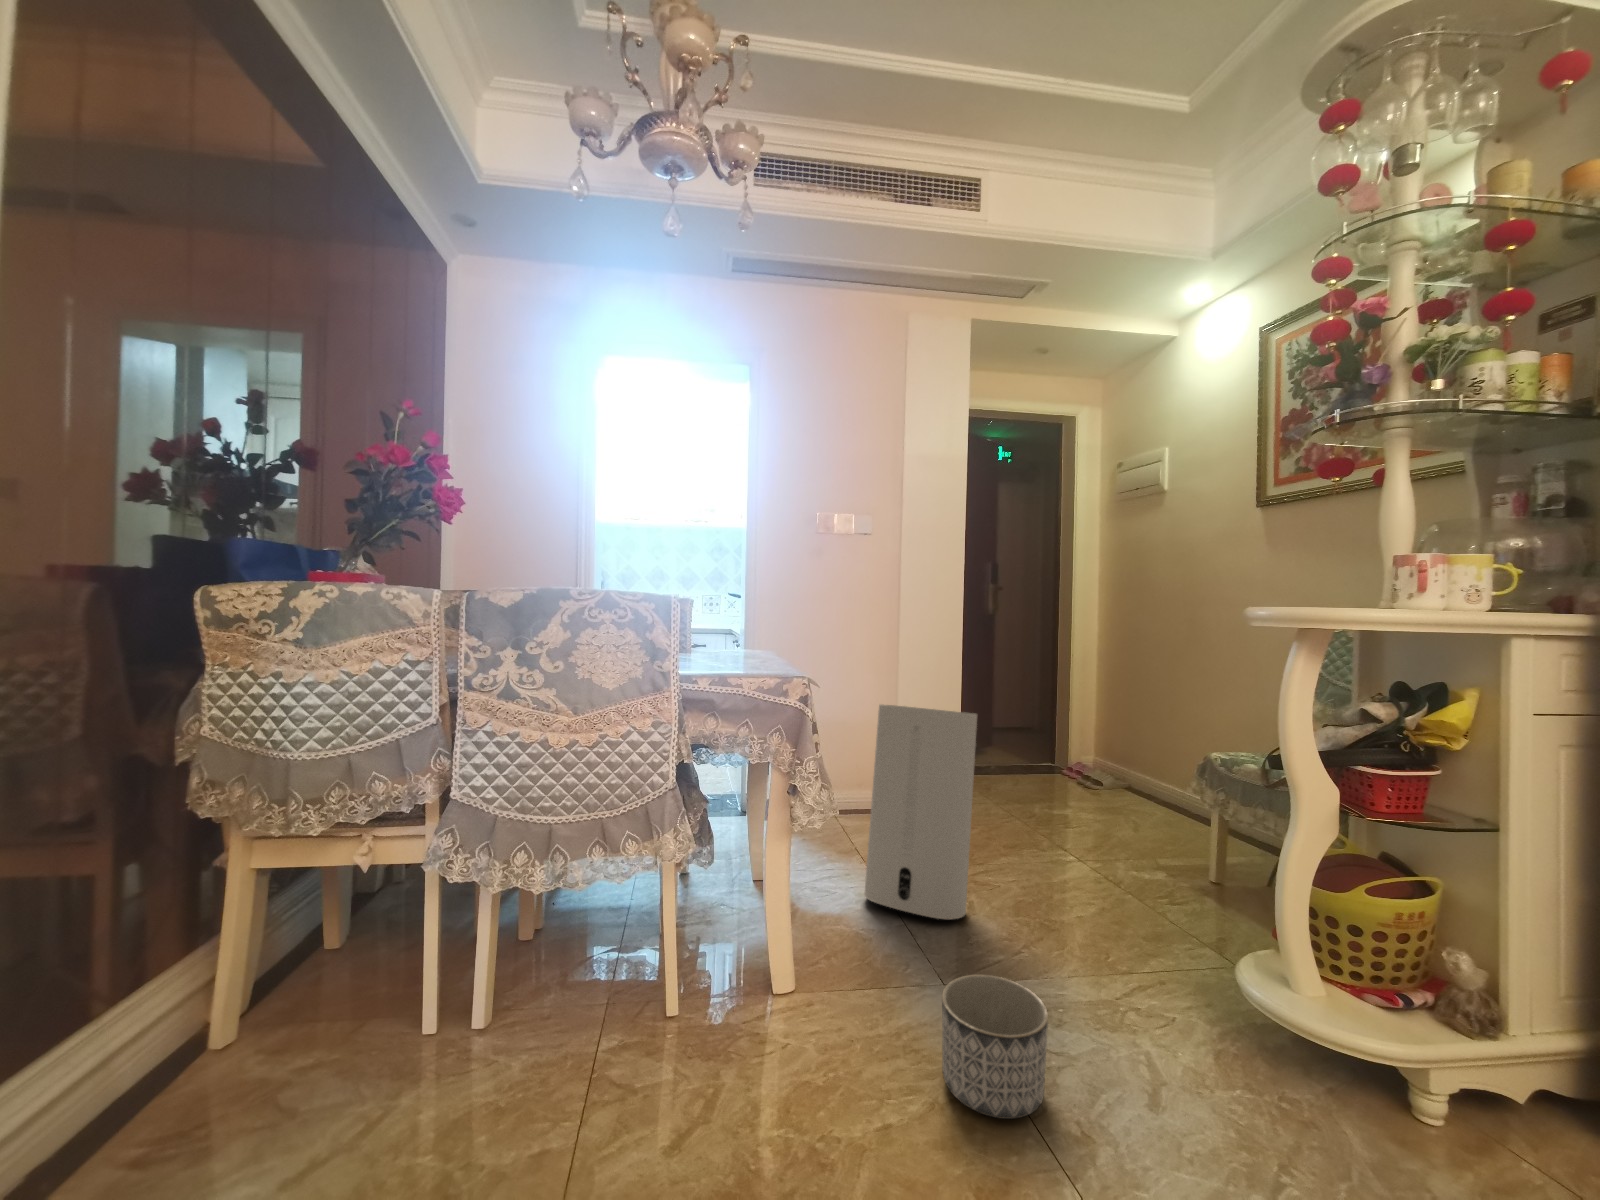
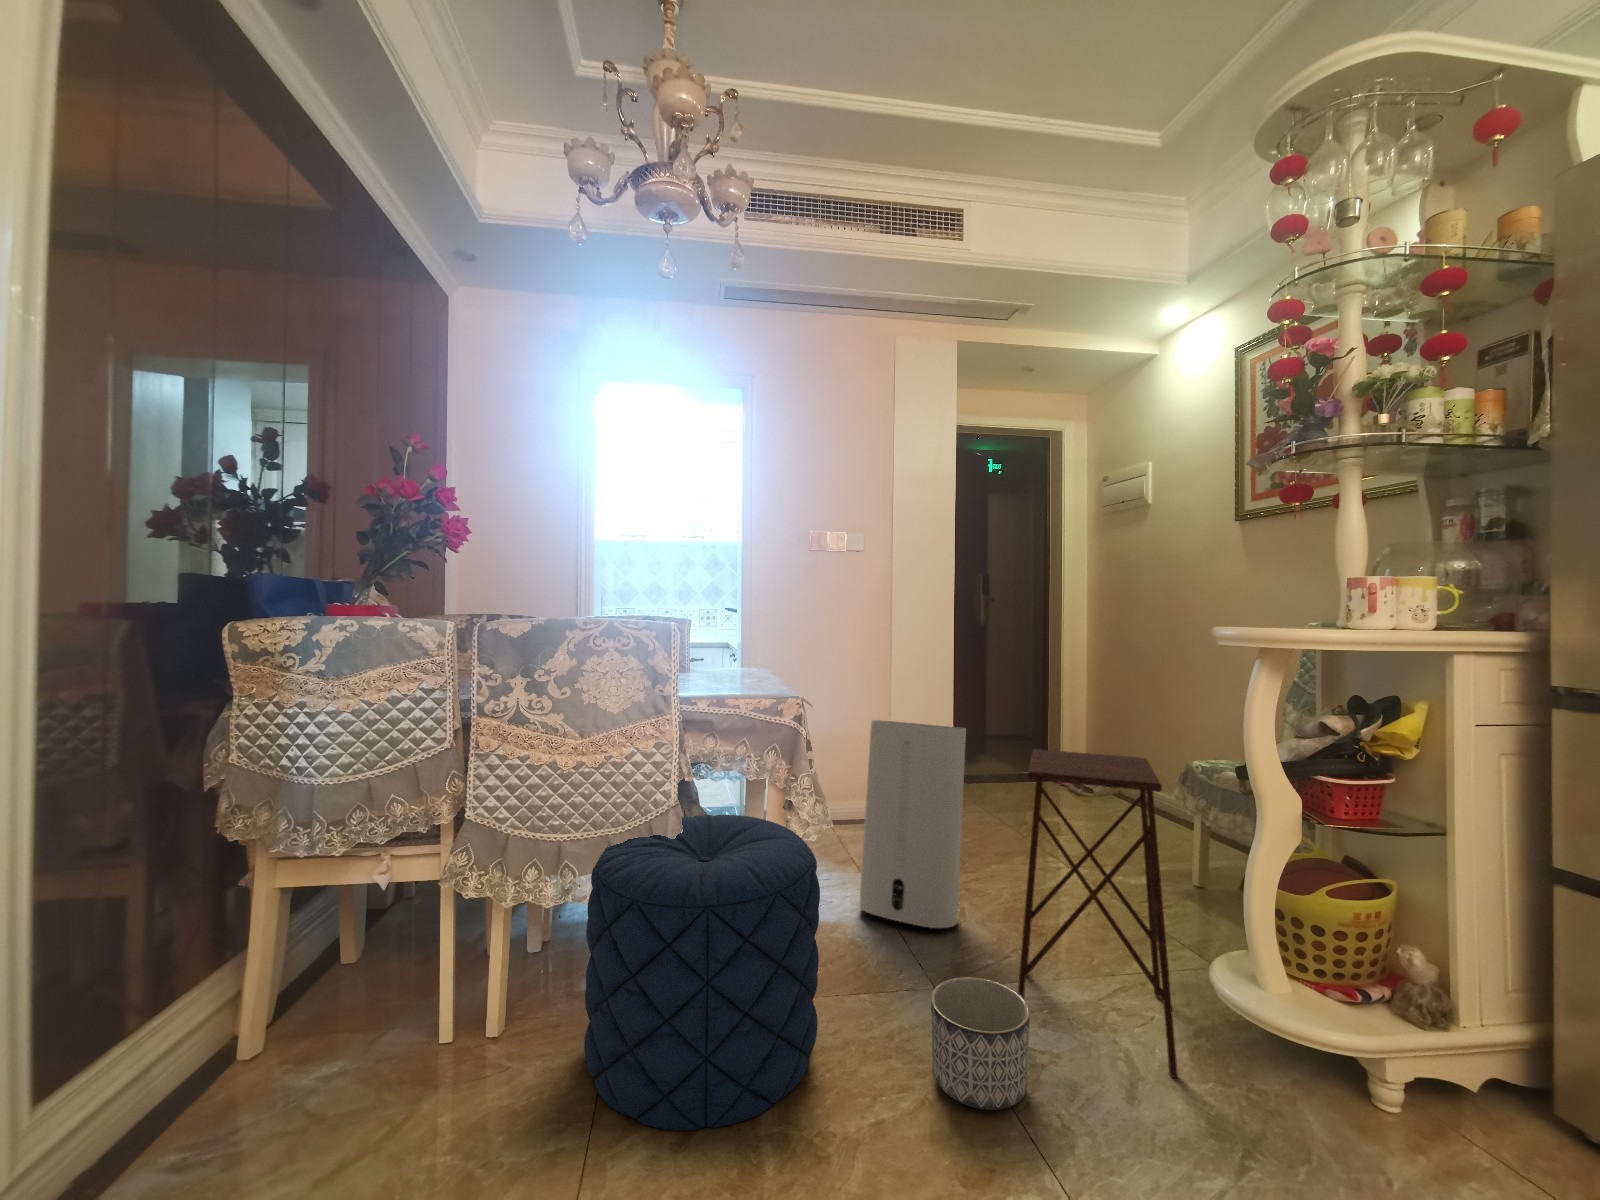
side table: none [1028,735,1205,1087] -> present [1018,749,1178,1078]
pouf: none [573,799,825,1135] -> present [584,815,820,1131]

